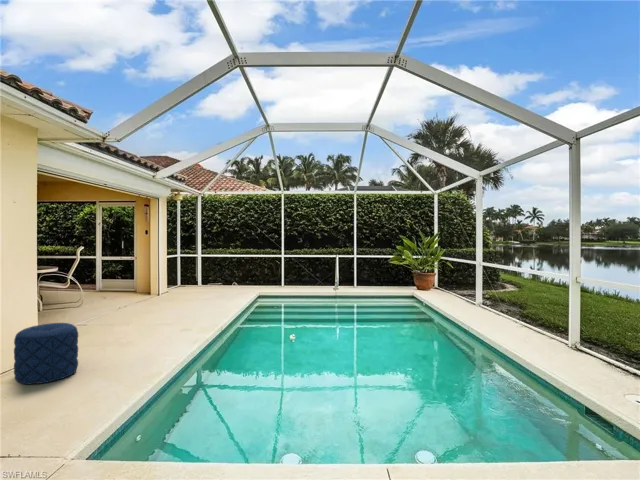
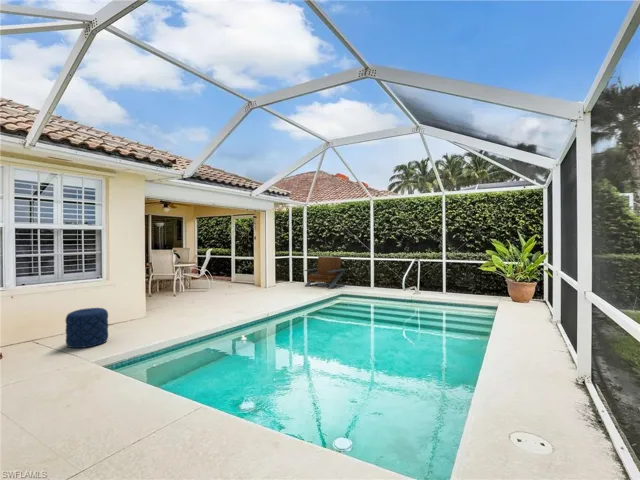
lounge chair: none [200,253,244,288] -> present [305,257,345,289]

